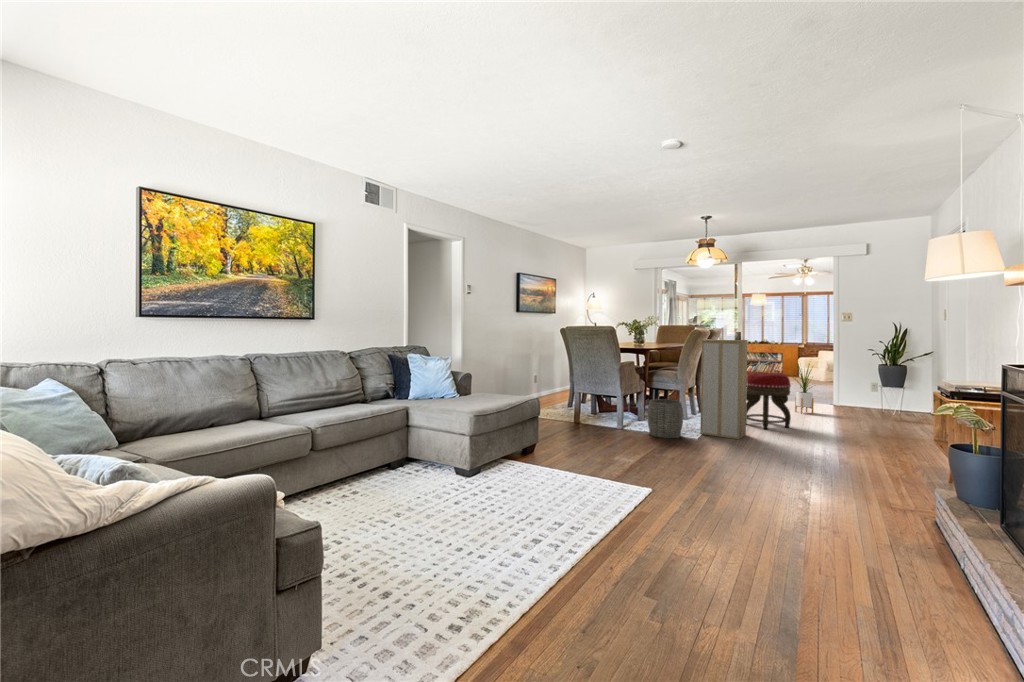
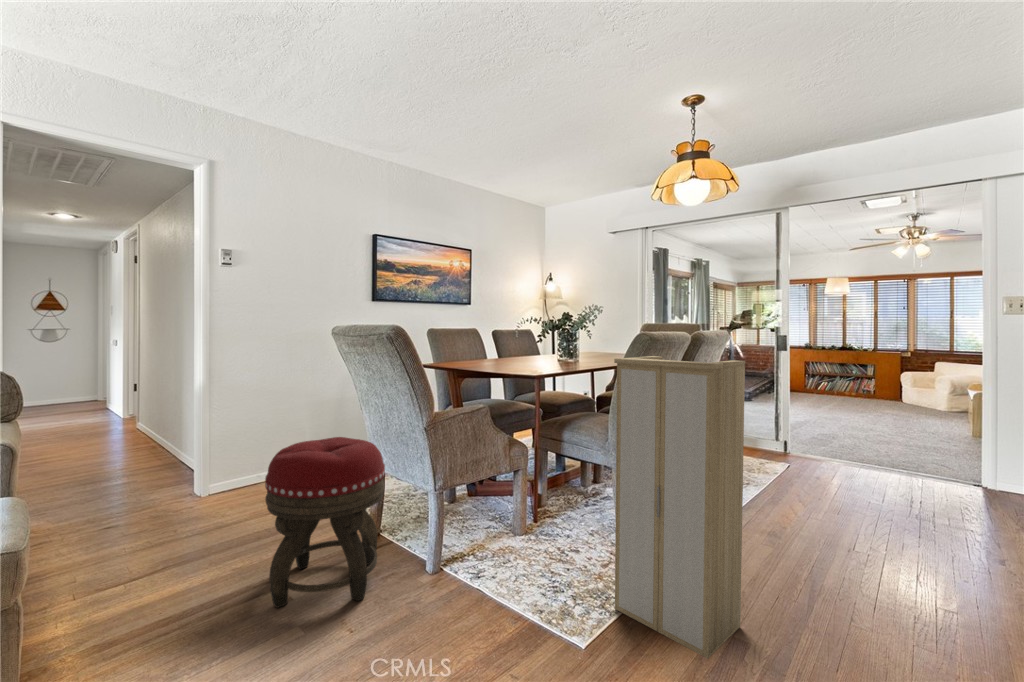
house plant: present [792,364,815,414] -> none [879,392,964,519]
footstool: present [746,372,791,429] -> present [265,437,385,608]
woven basket: present [647,399,683,438] -> none [471,506,560,633]

